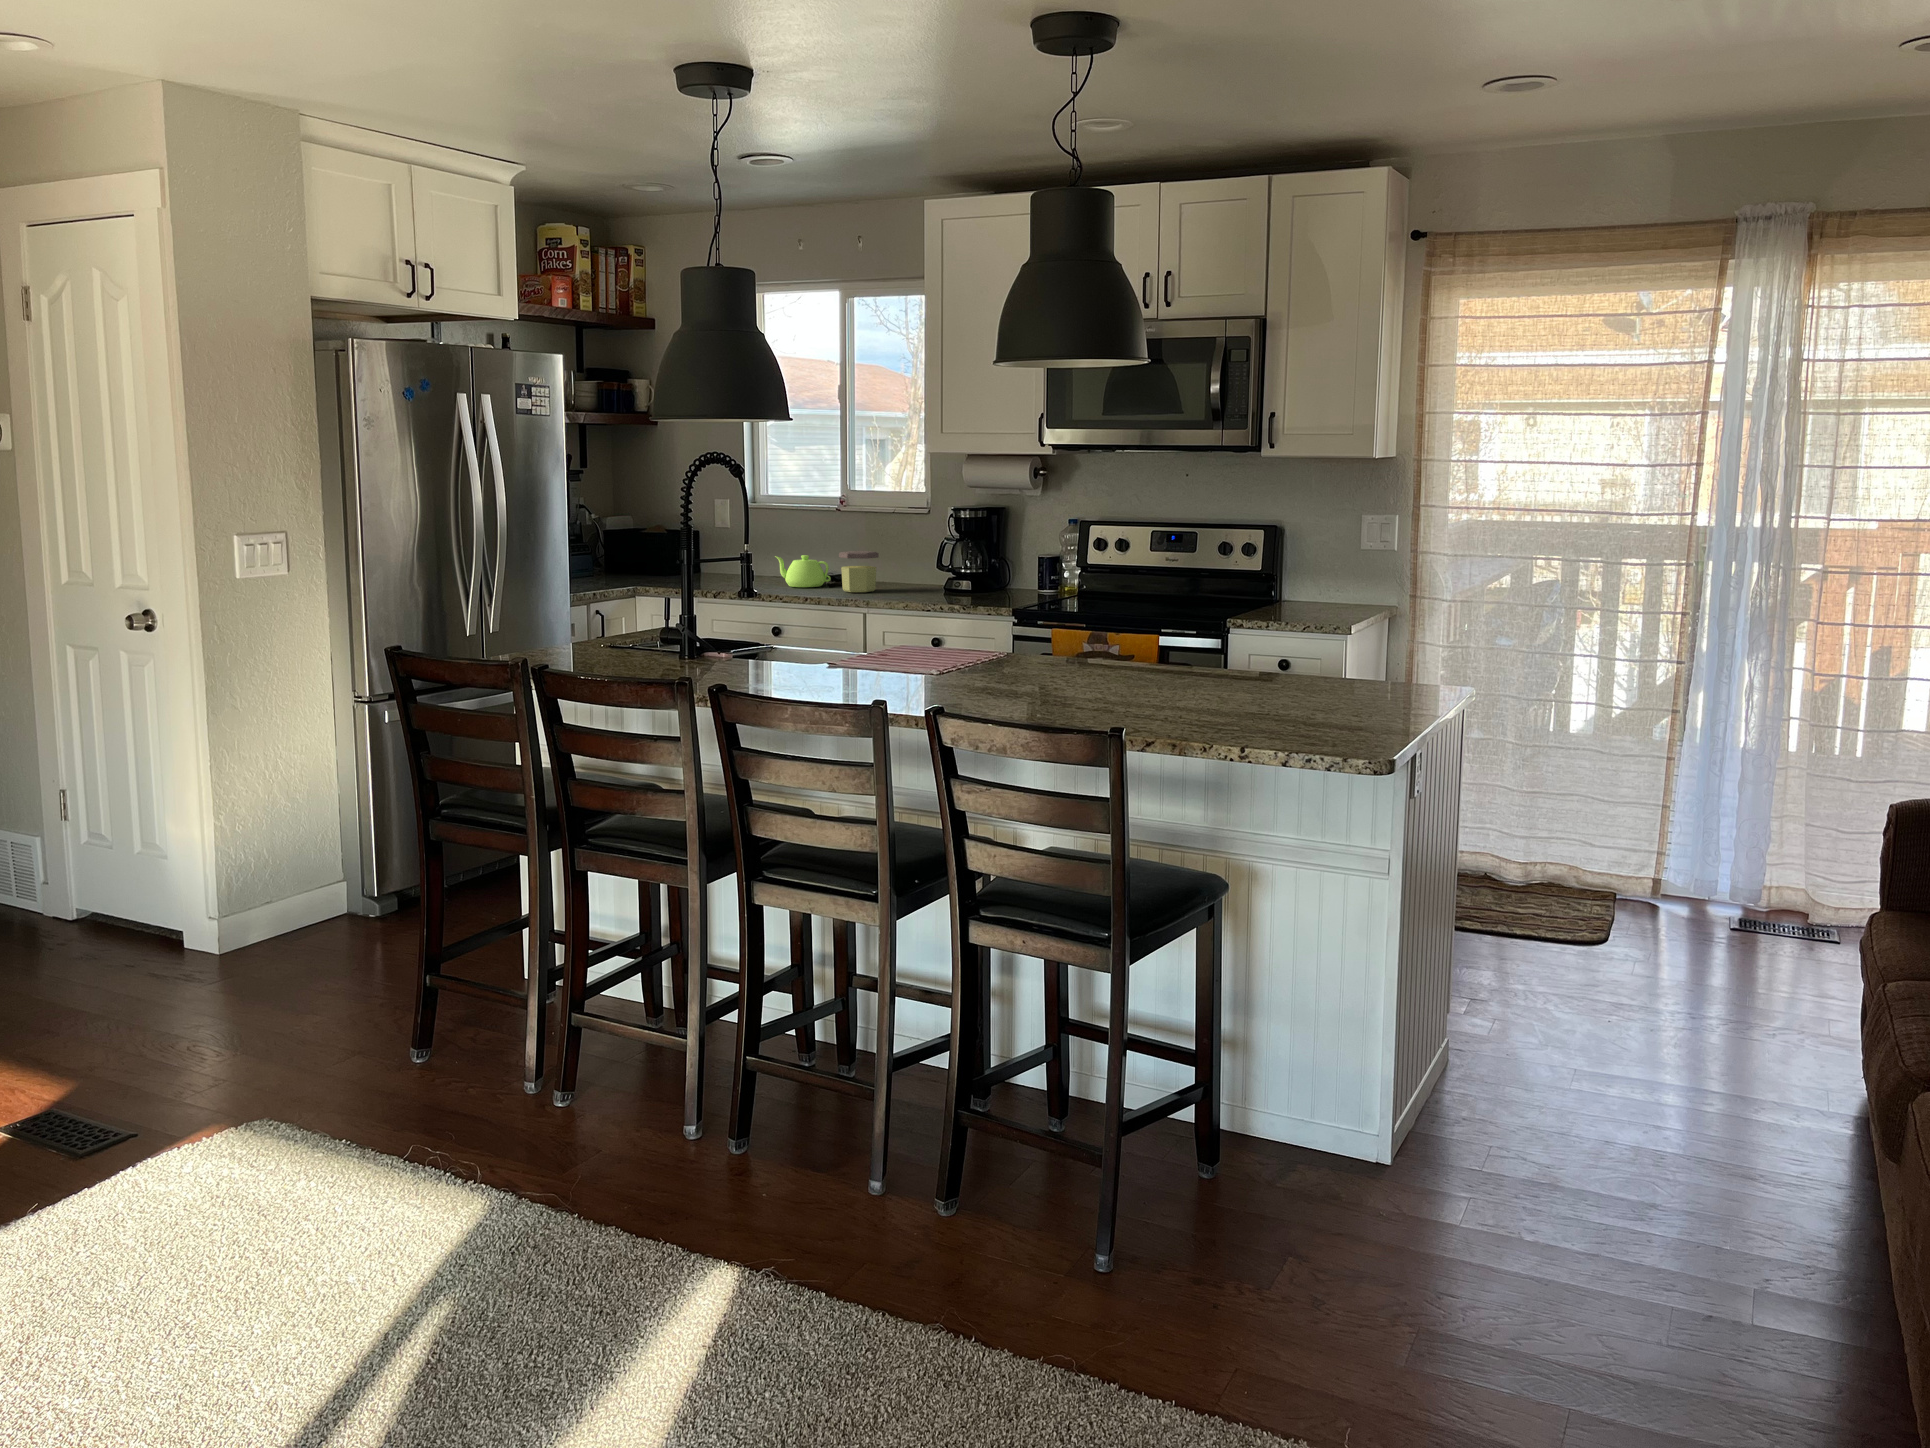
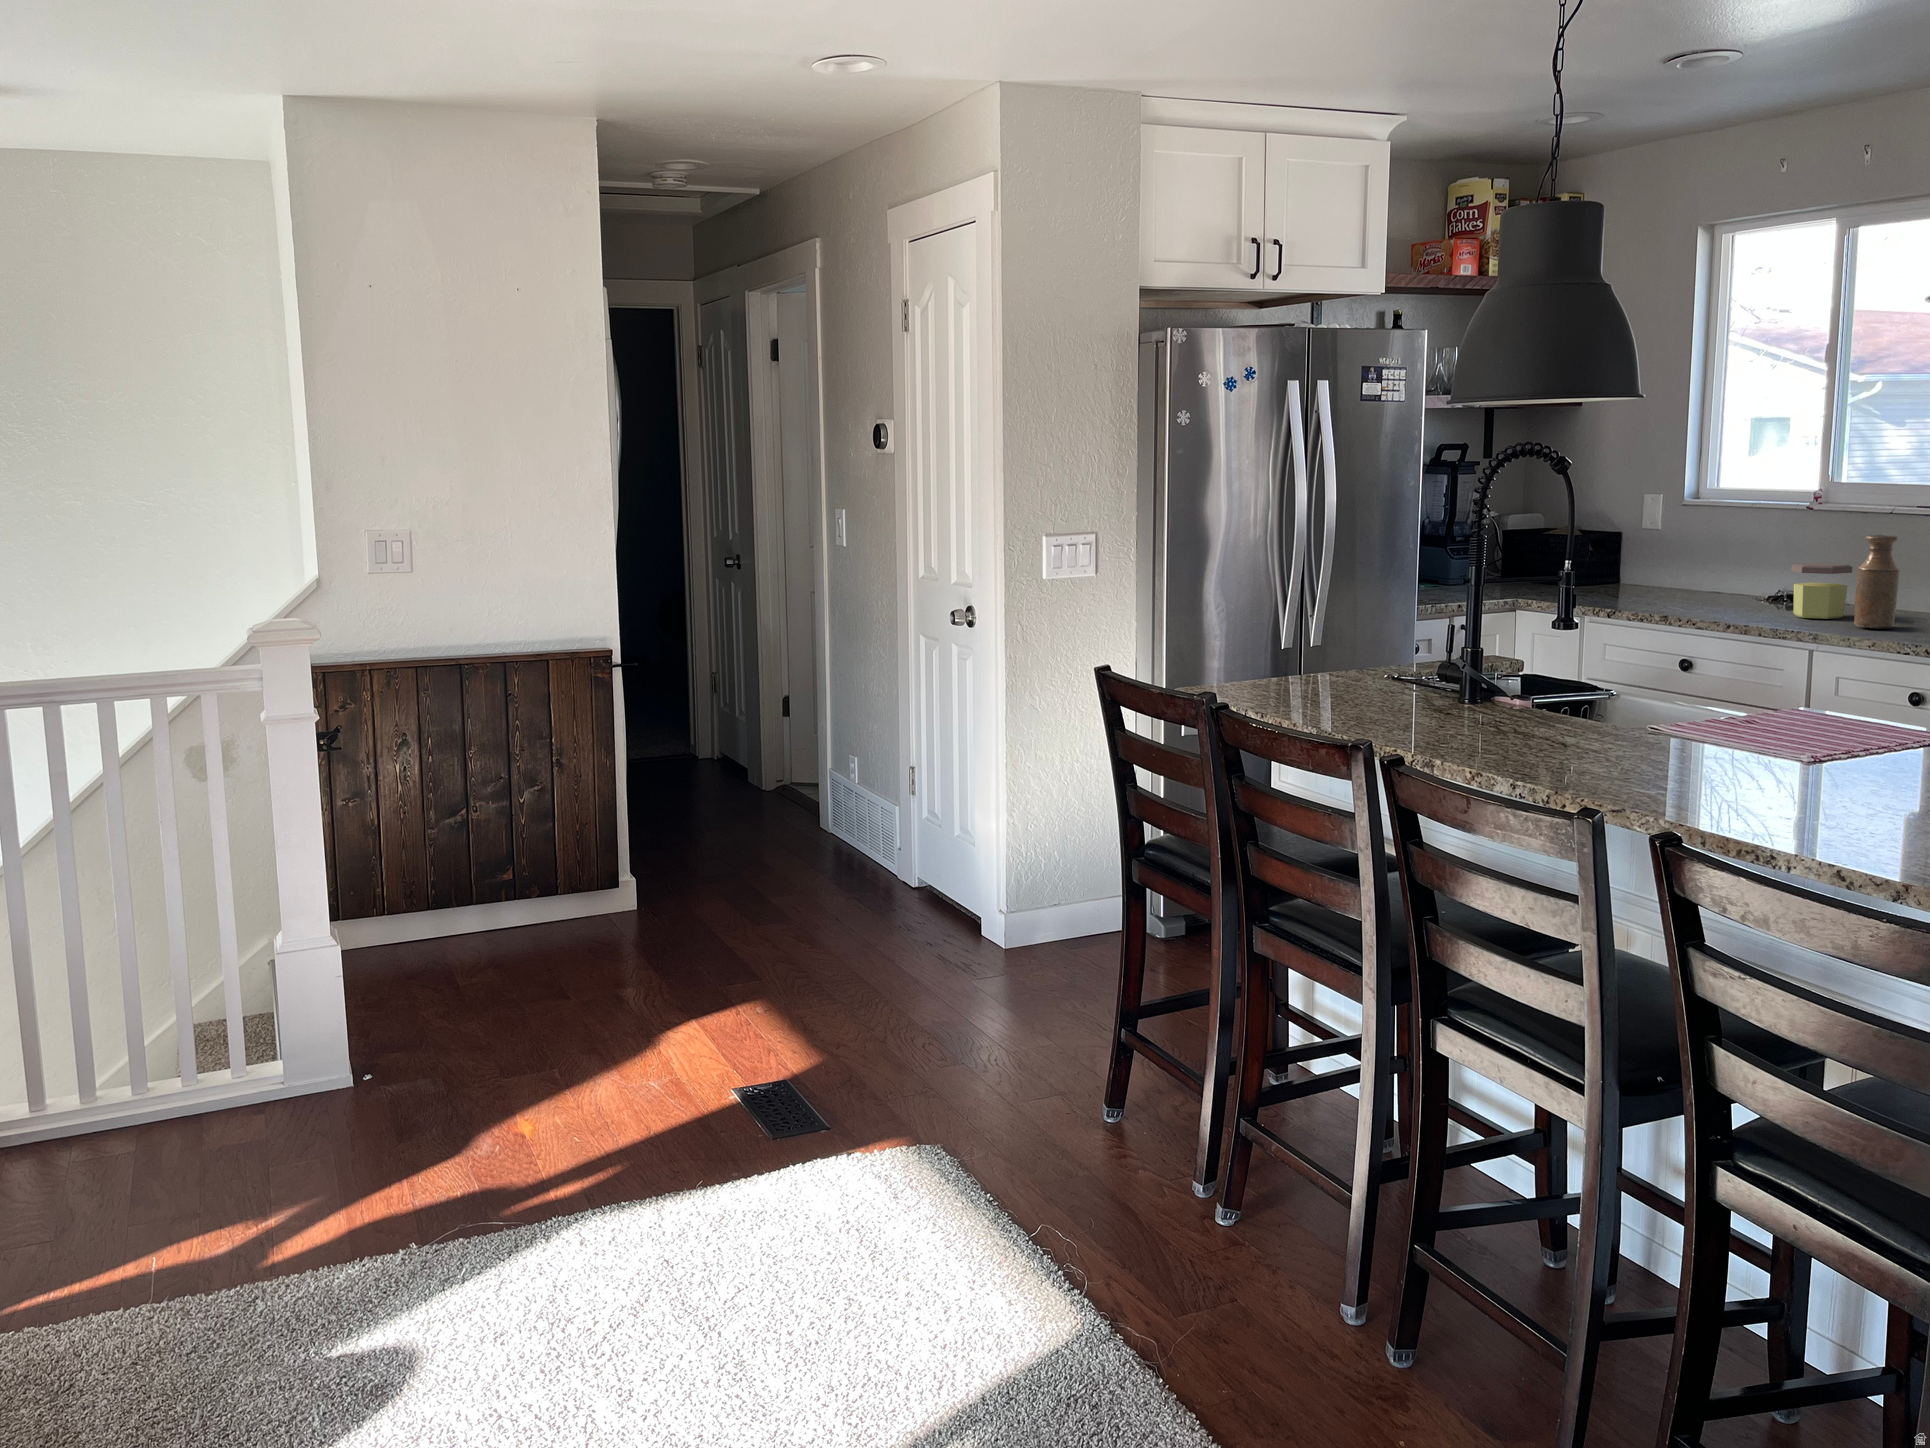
bottle: none [886,529,912,597] -> present [1854,535,1900,629]
teapot: present [776,555,831,587] -> none [1704,567,1783,608]

